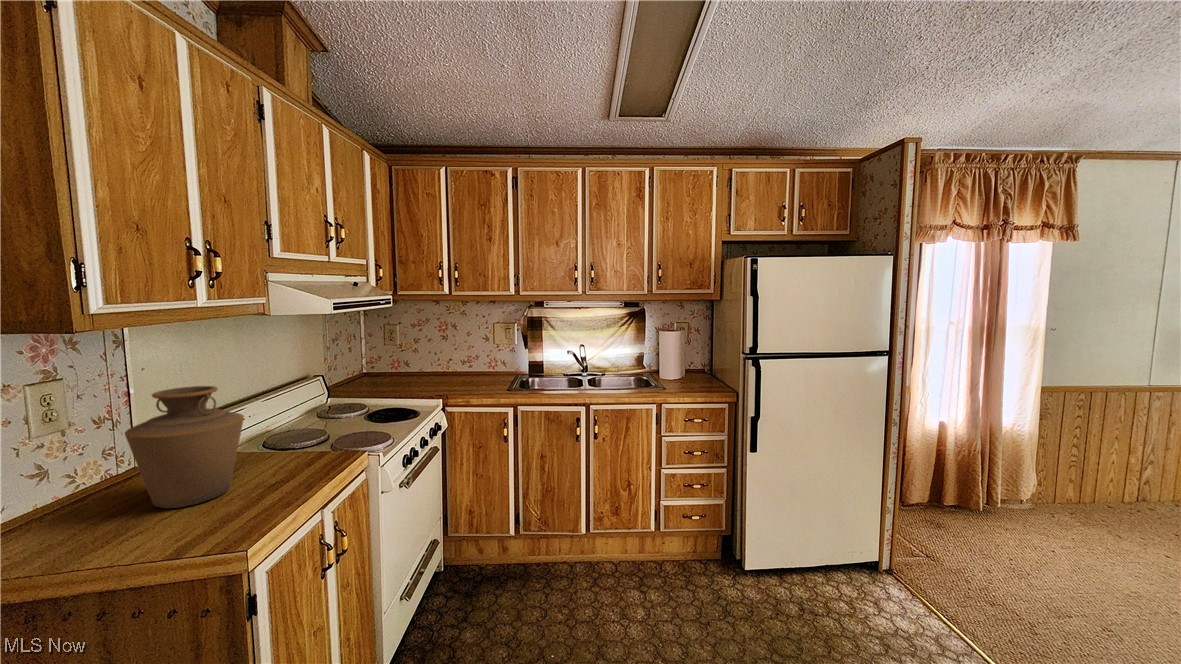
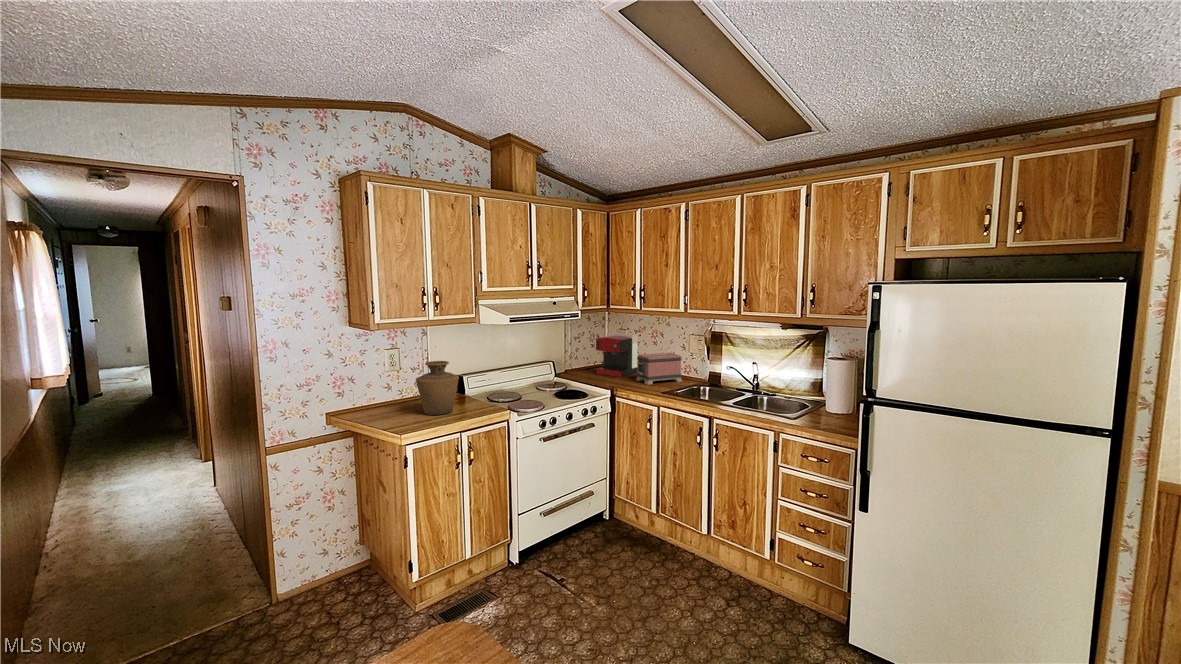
coffee maker: none [368,326,420,386] -> present [596,332,638,377]
toaster: none [440,346,493,386] -> present [636,353,682,385]

